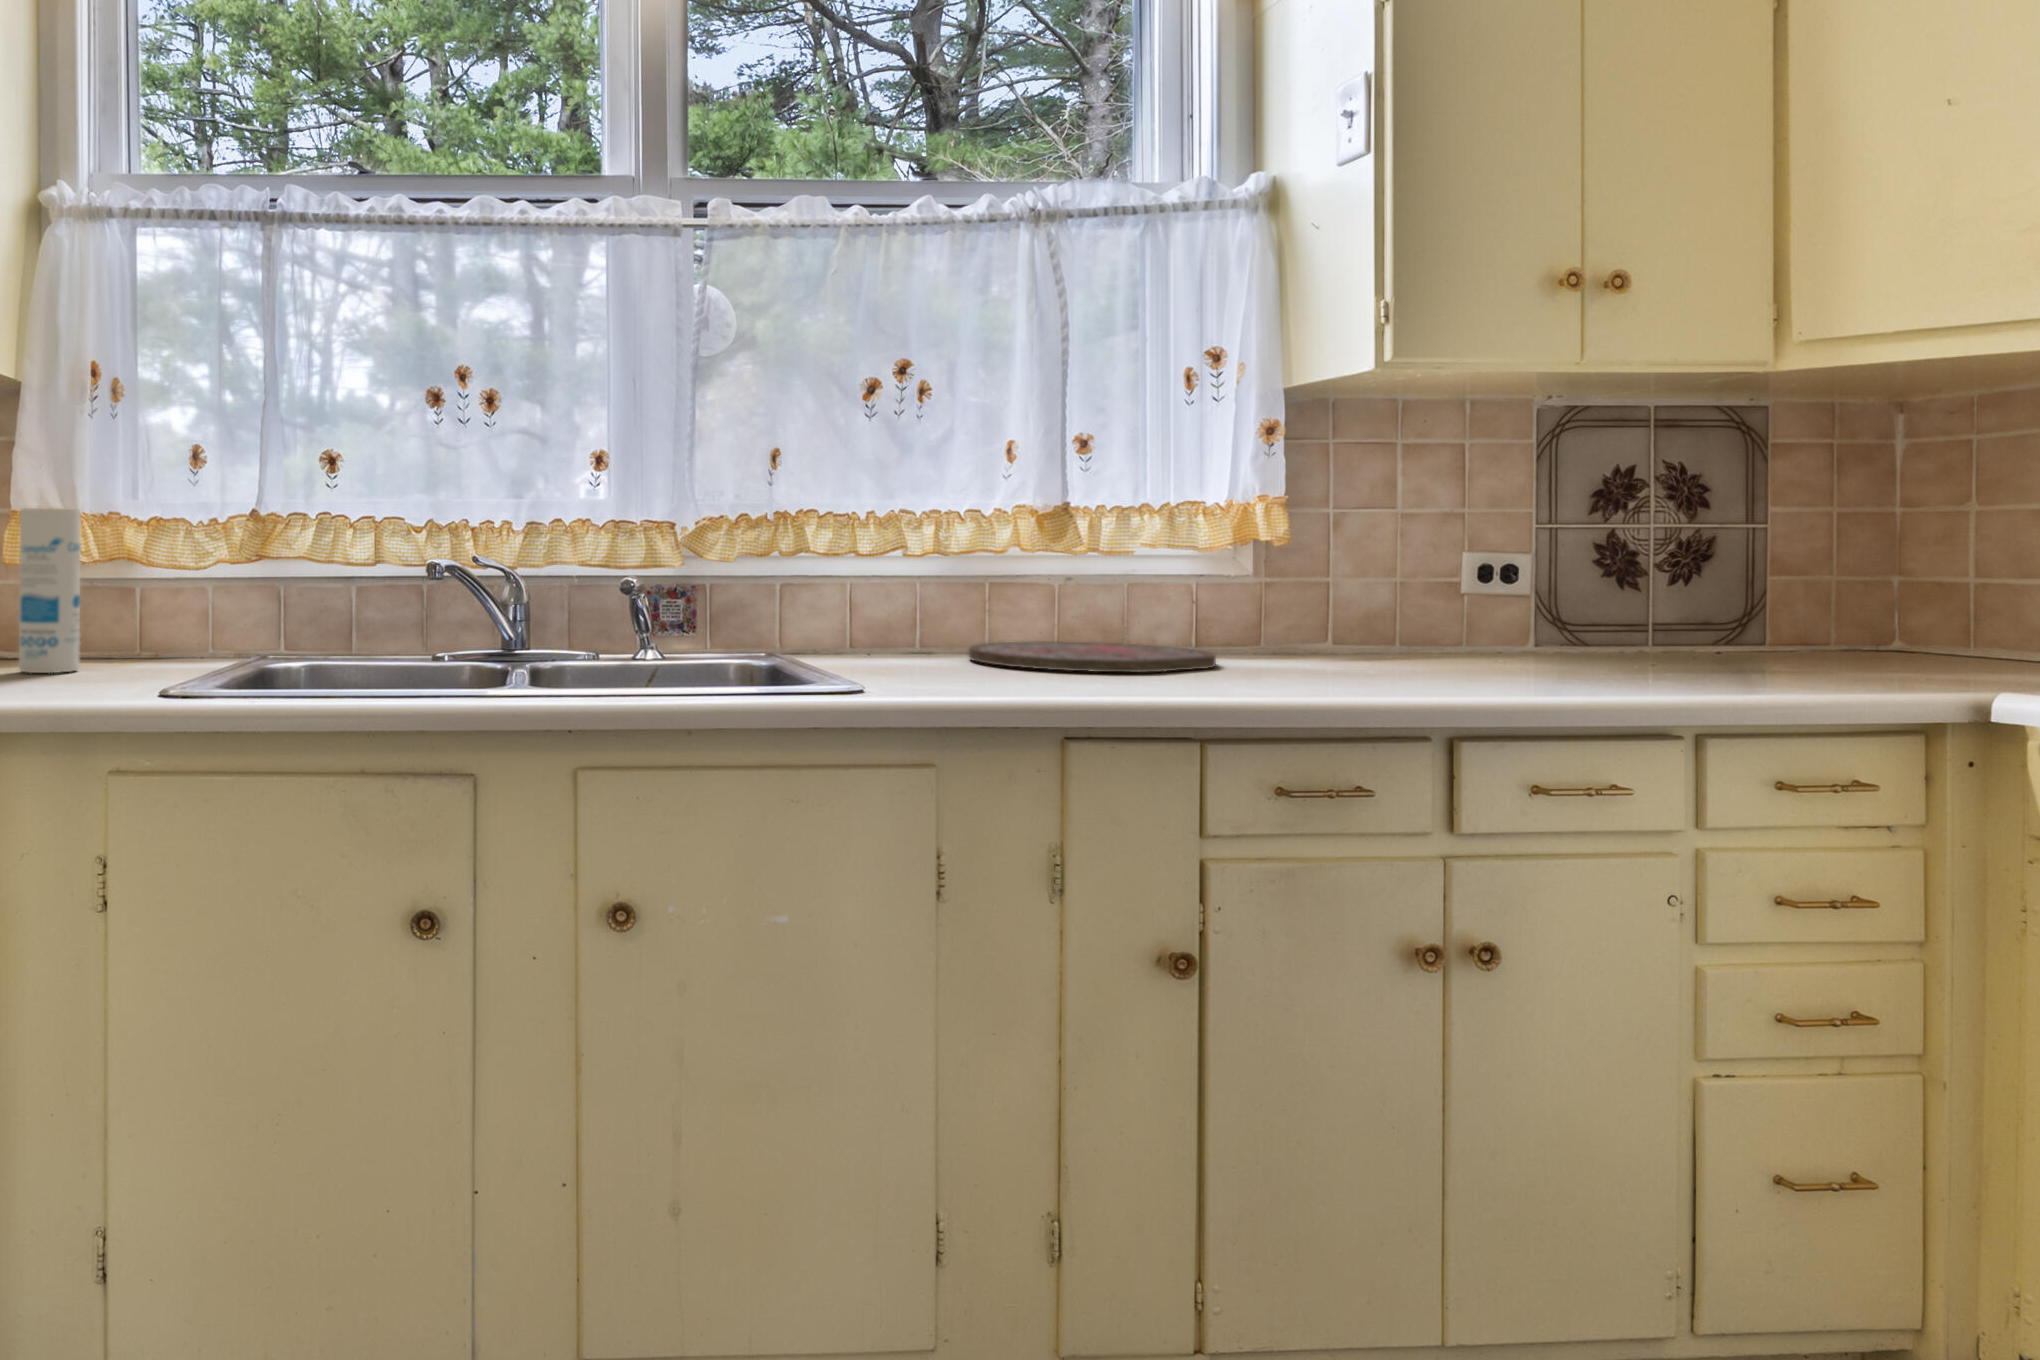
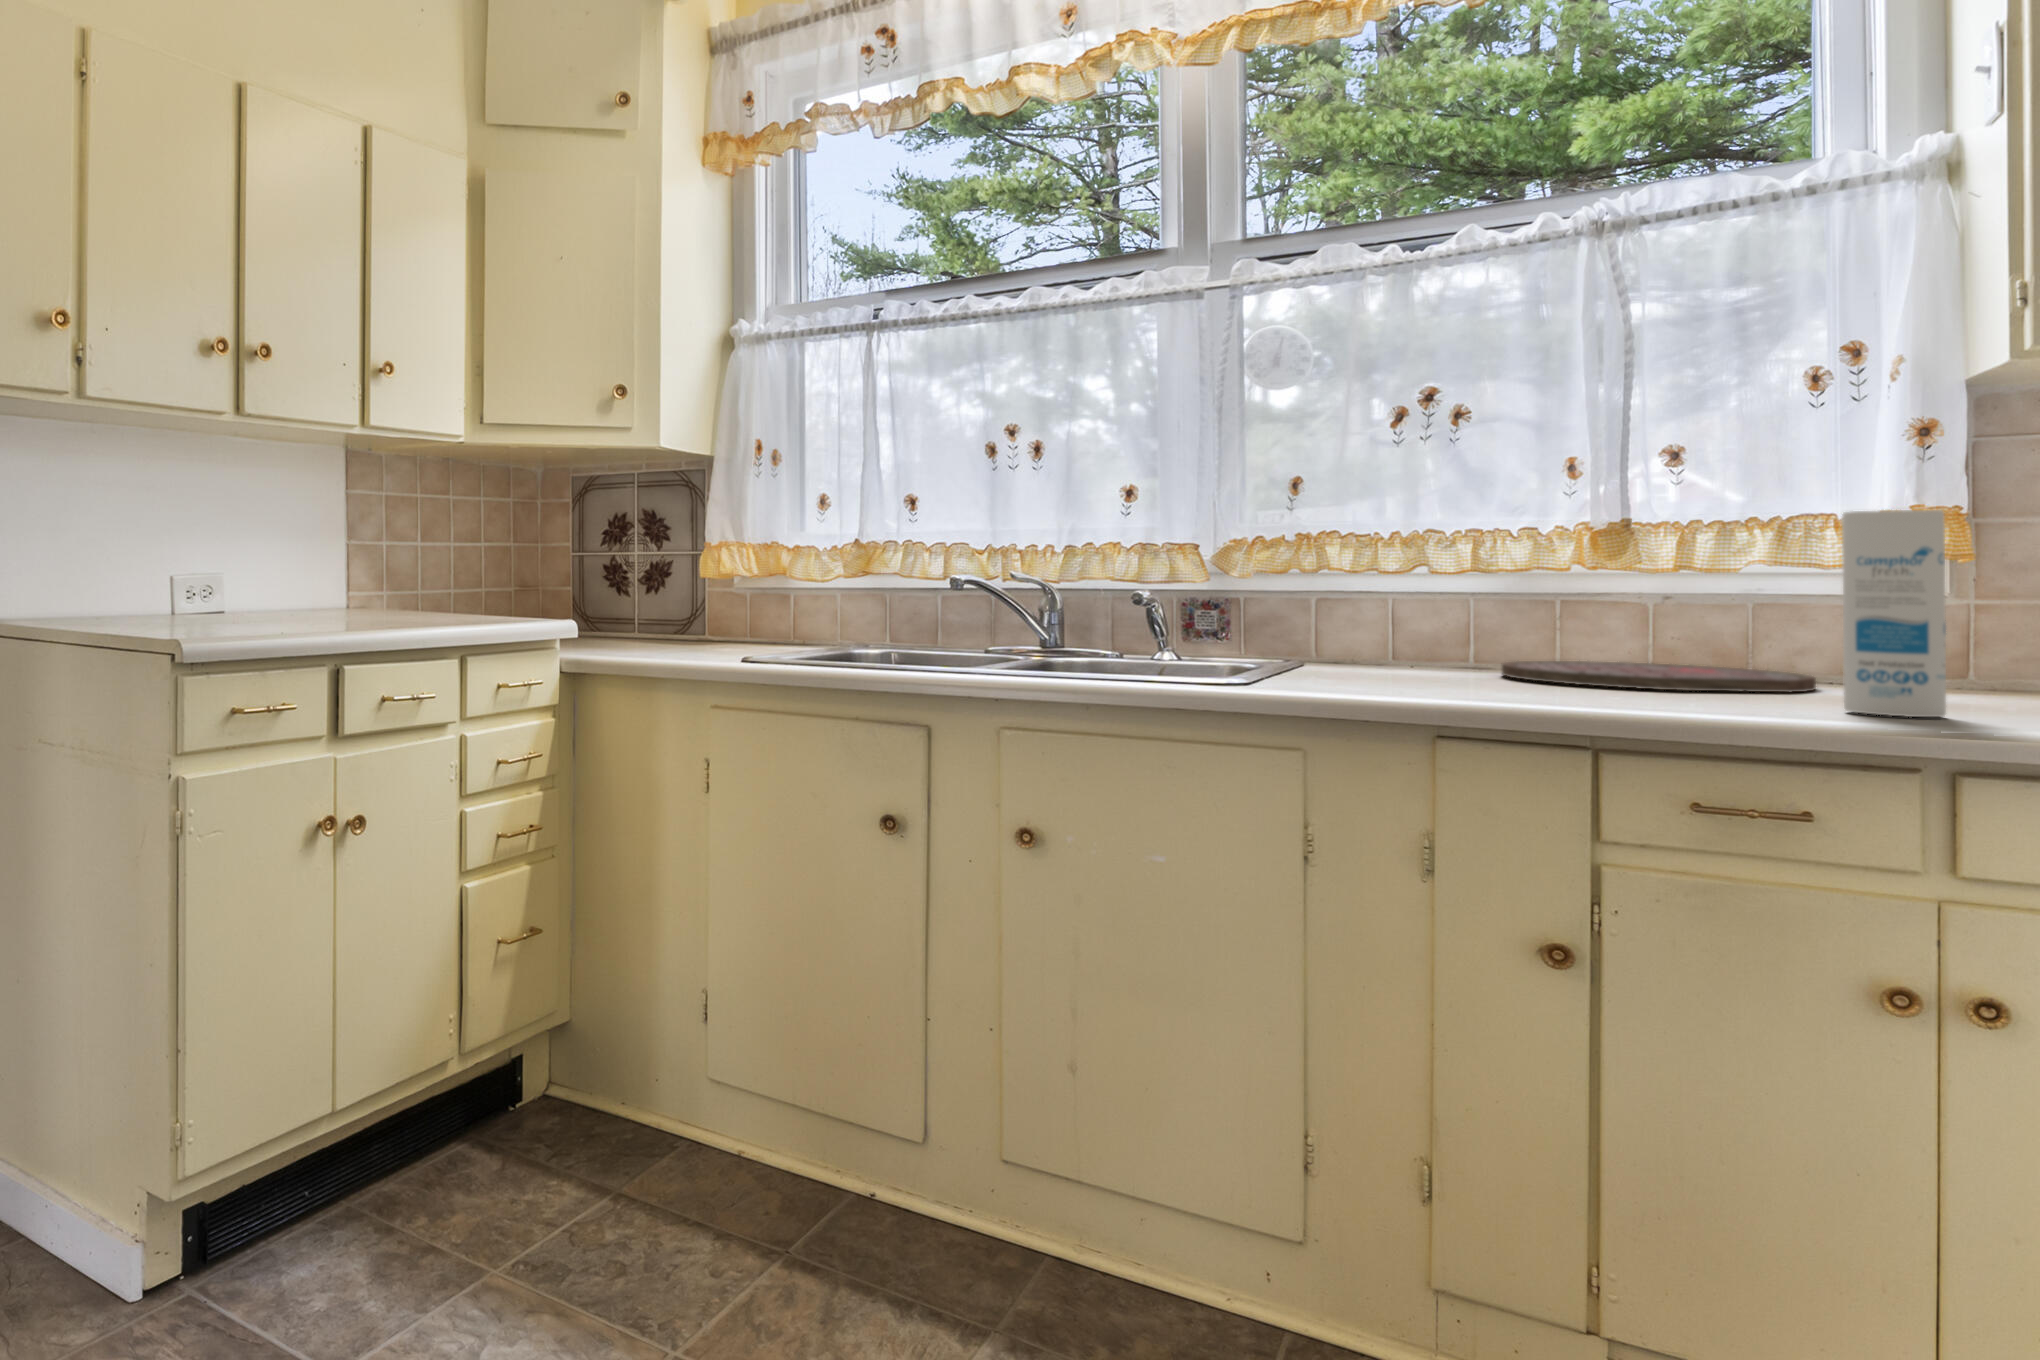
canister: present [19,508,81,673] -> present [1842,510,1946,717]

